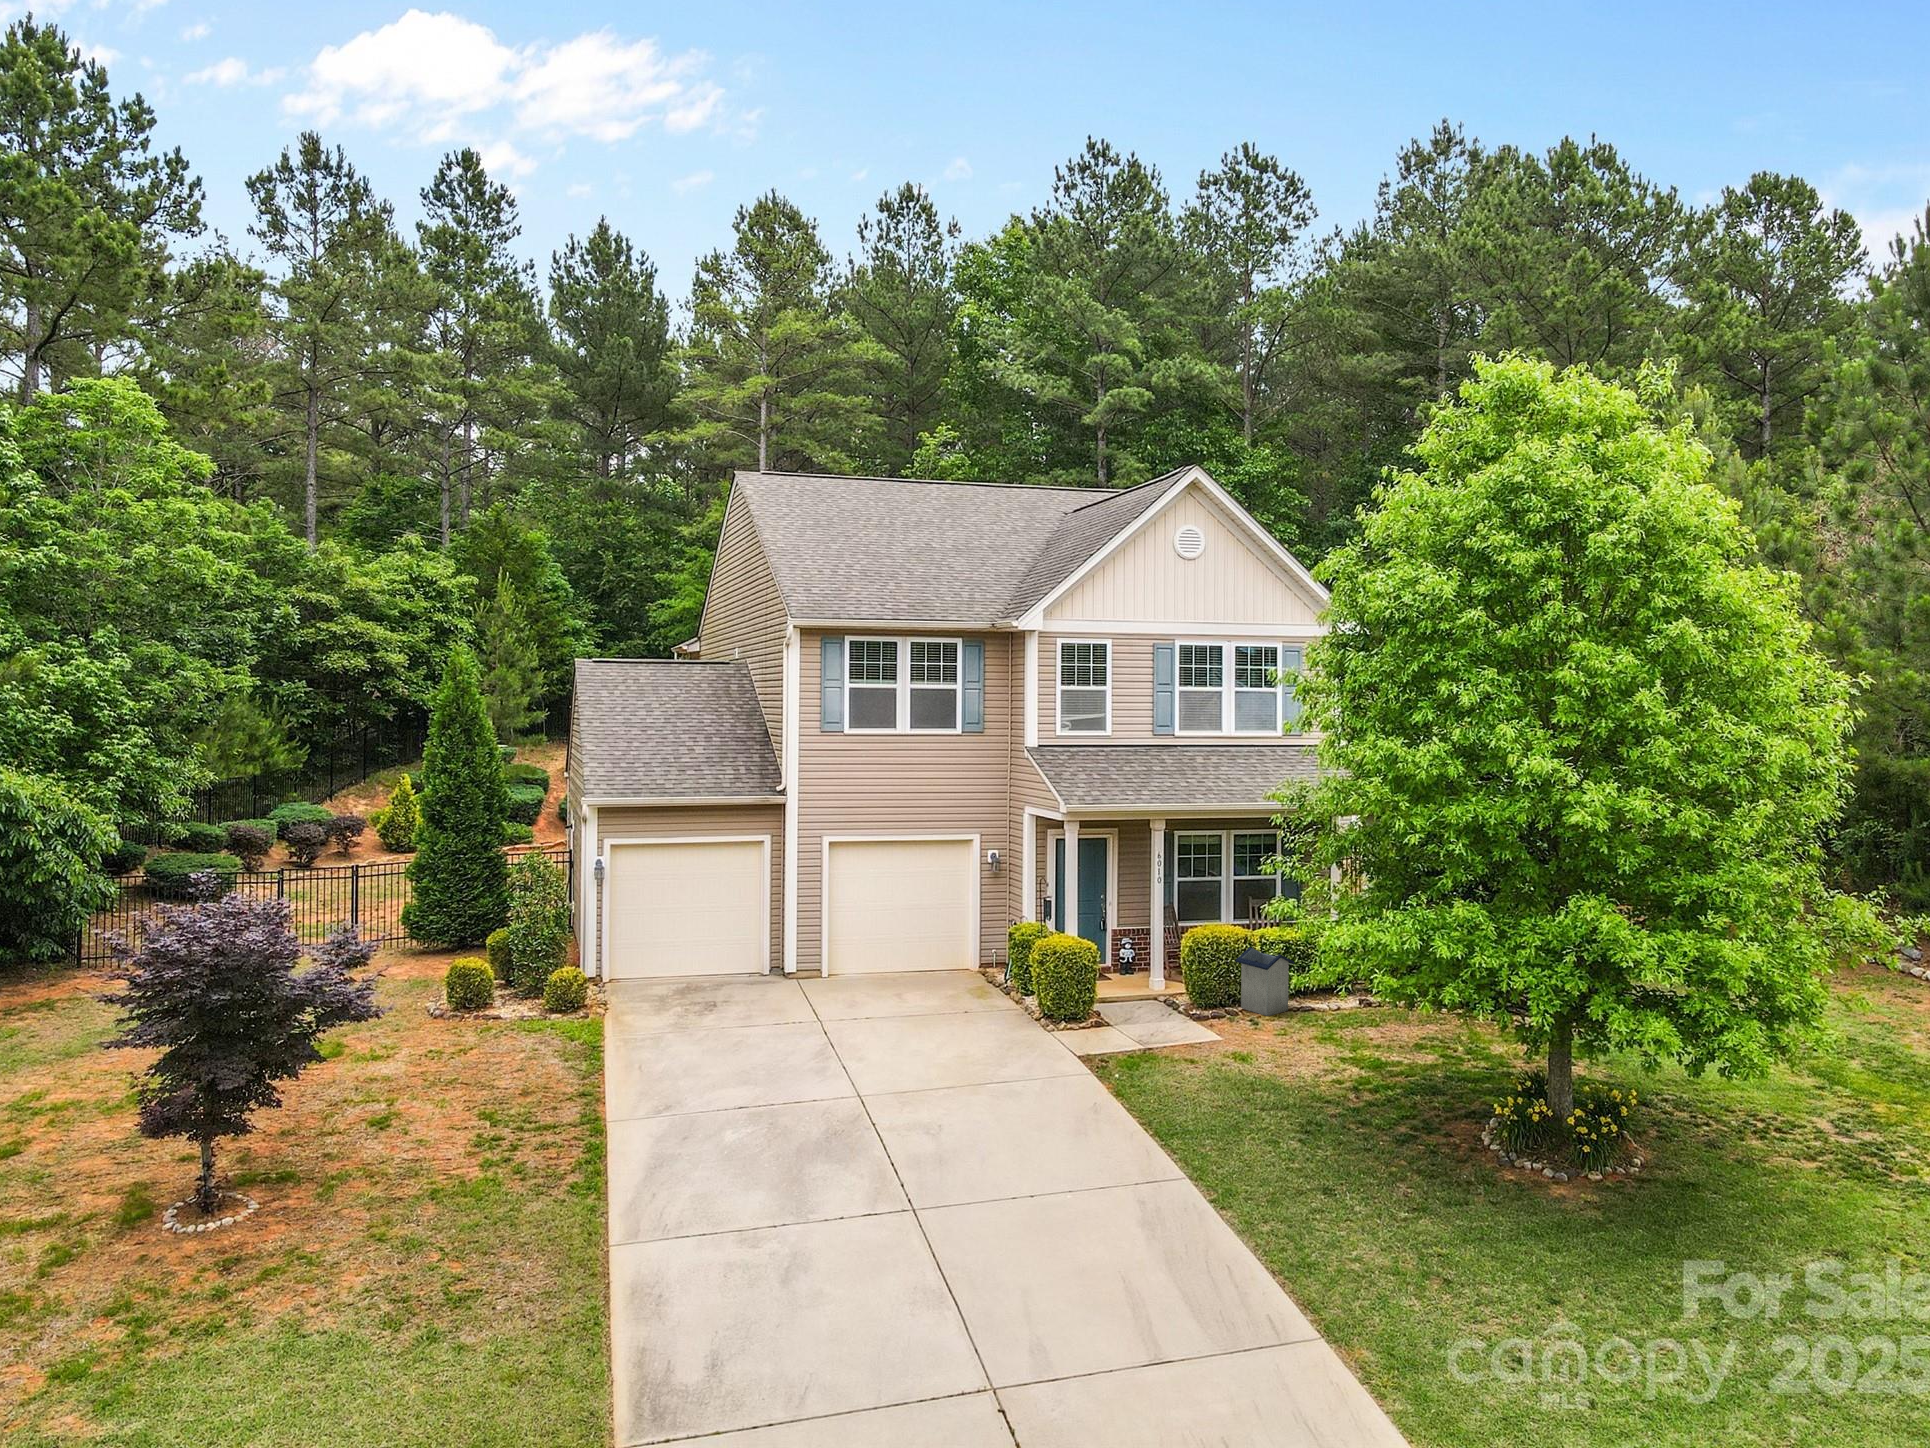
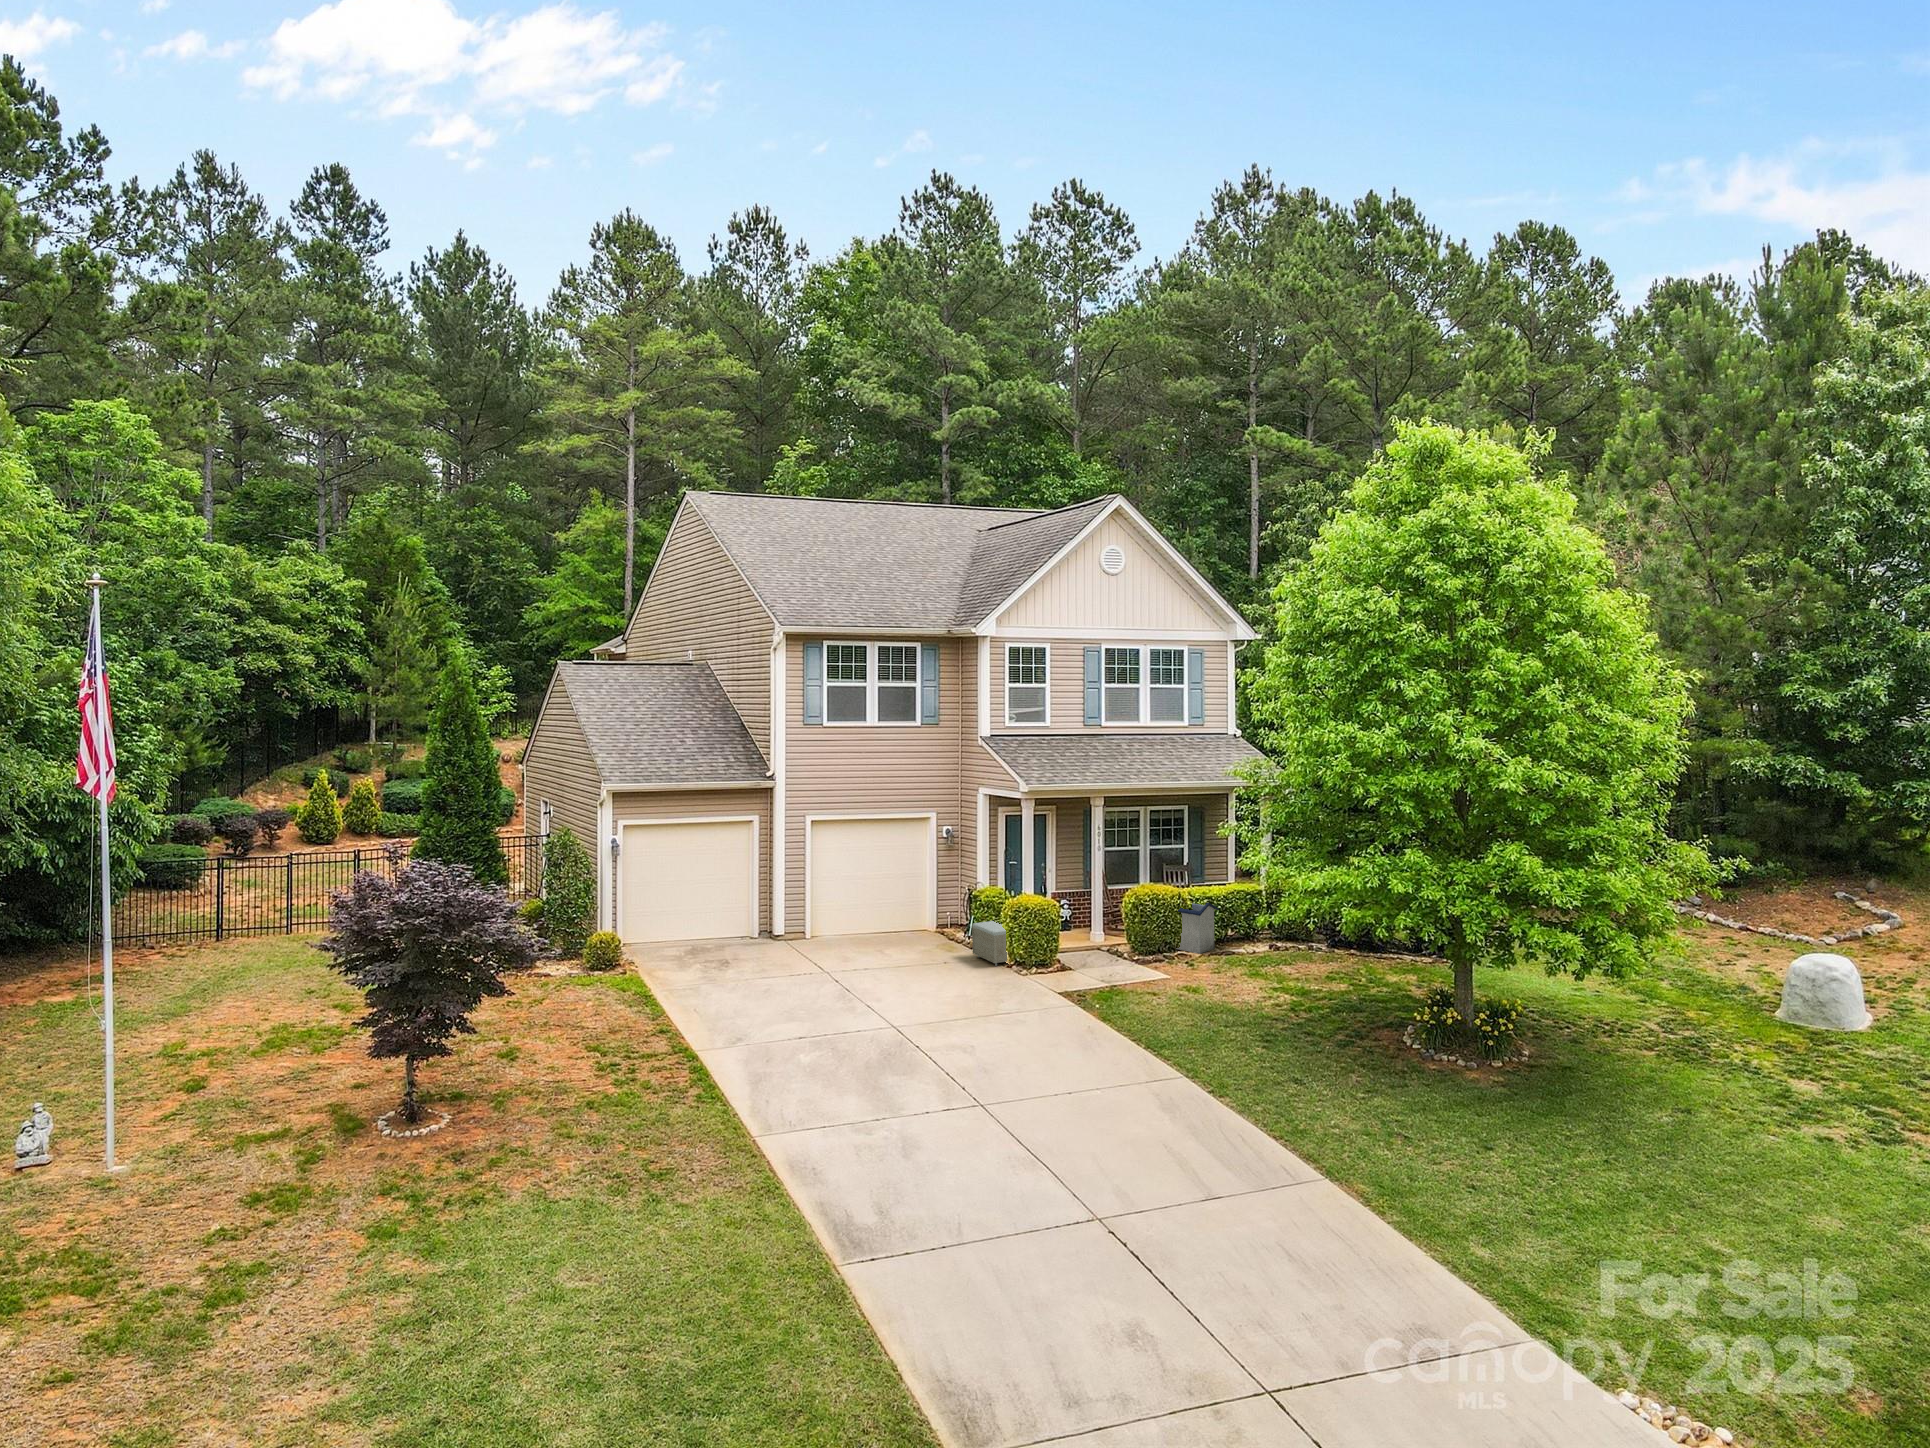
storage bench: none [994,963,1040,1017] -> present [972,921,1007,966]

